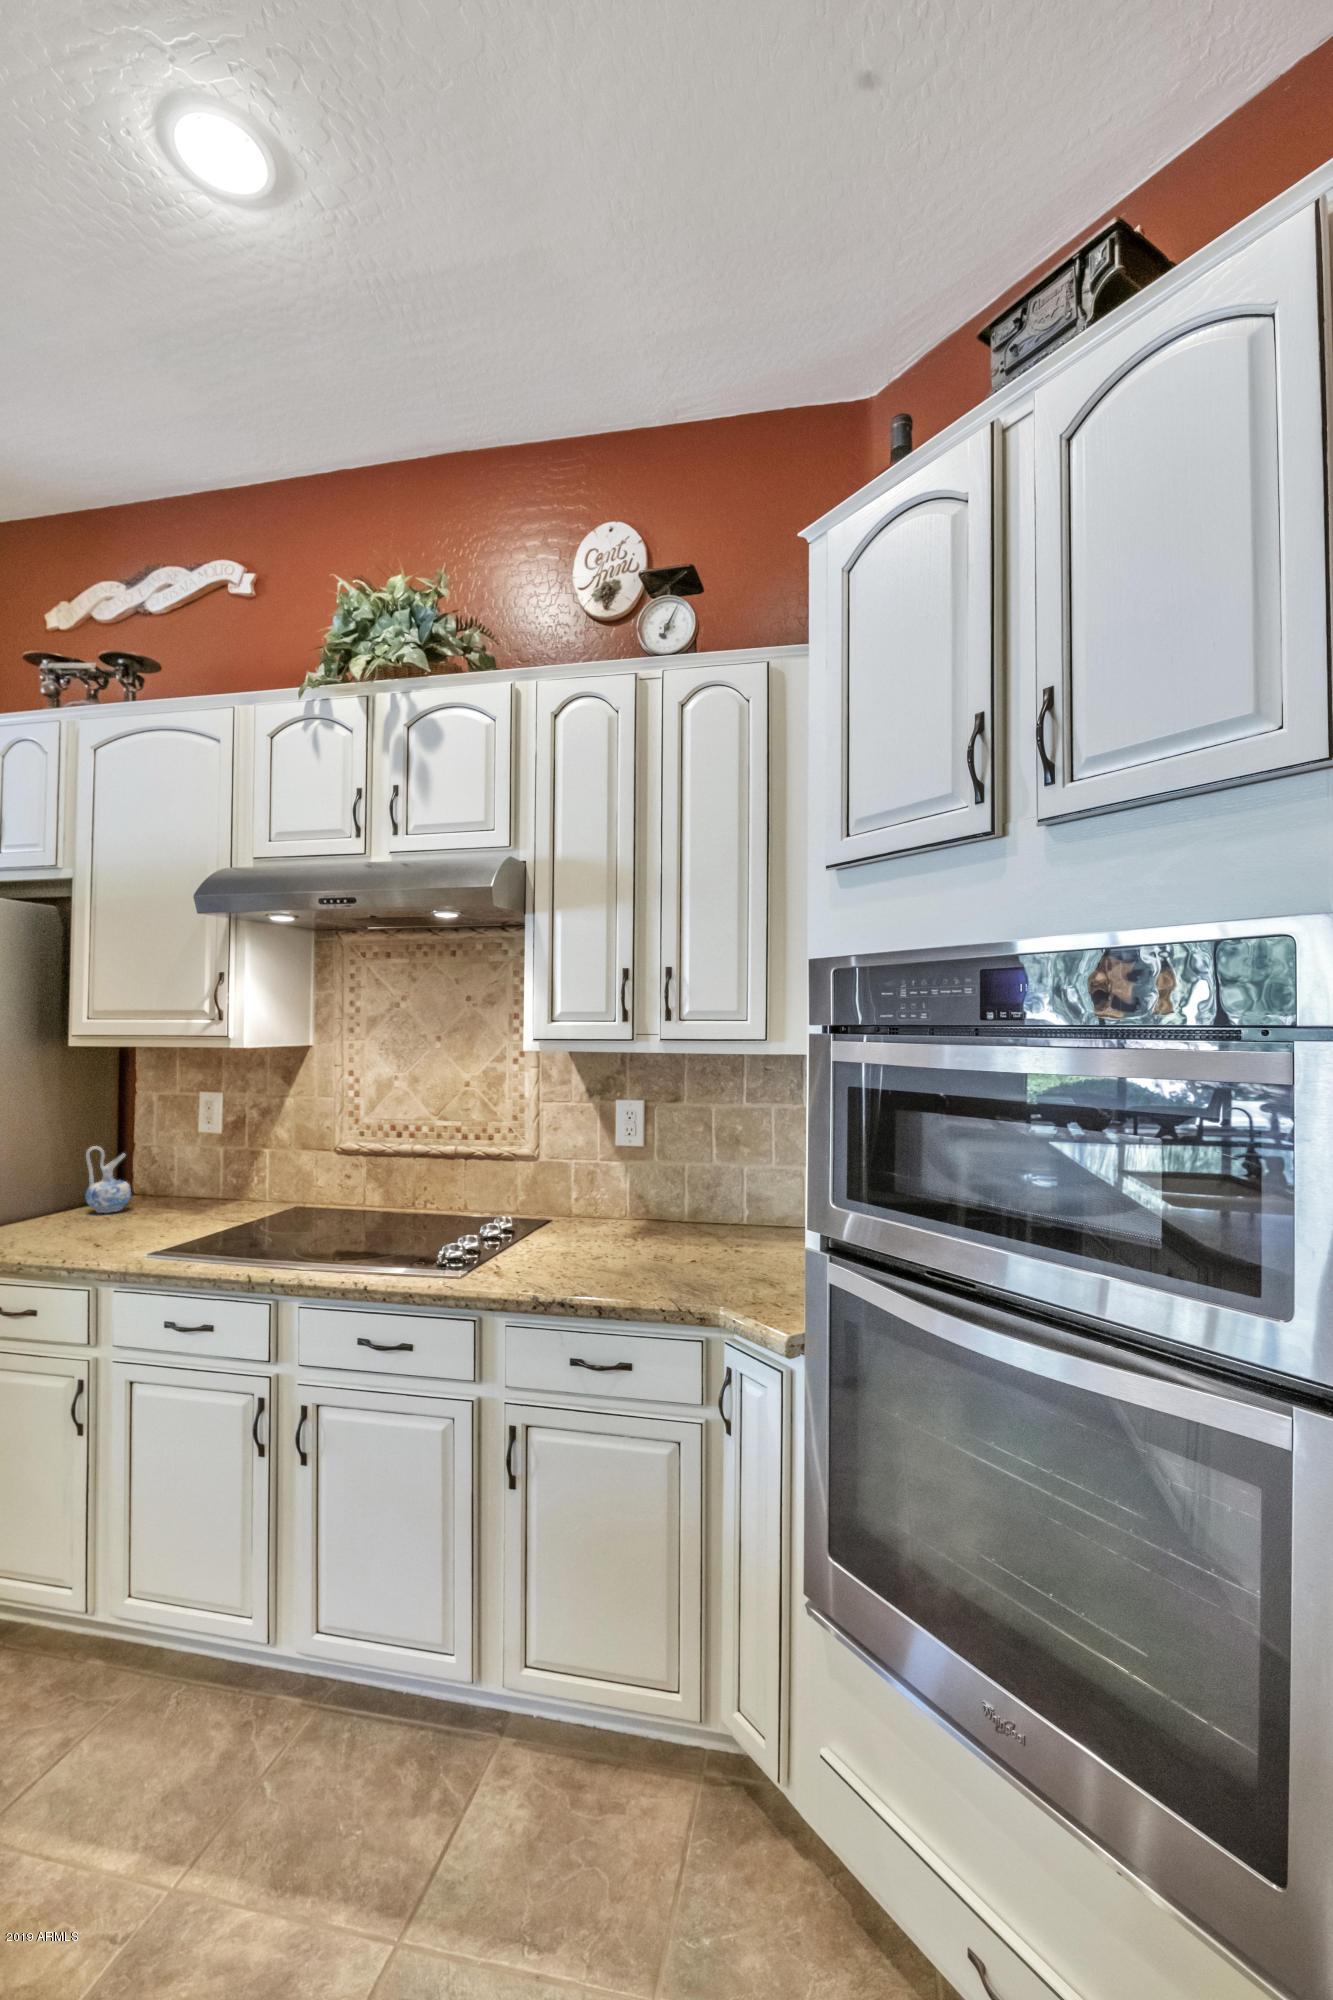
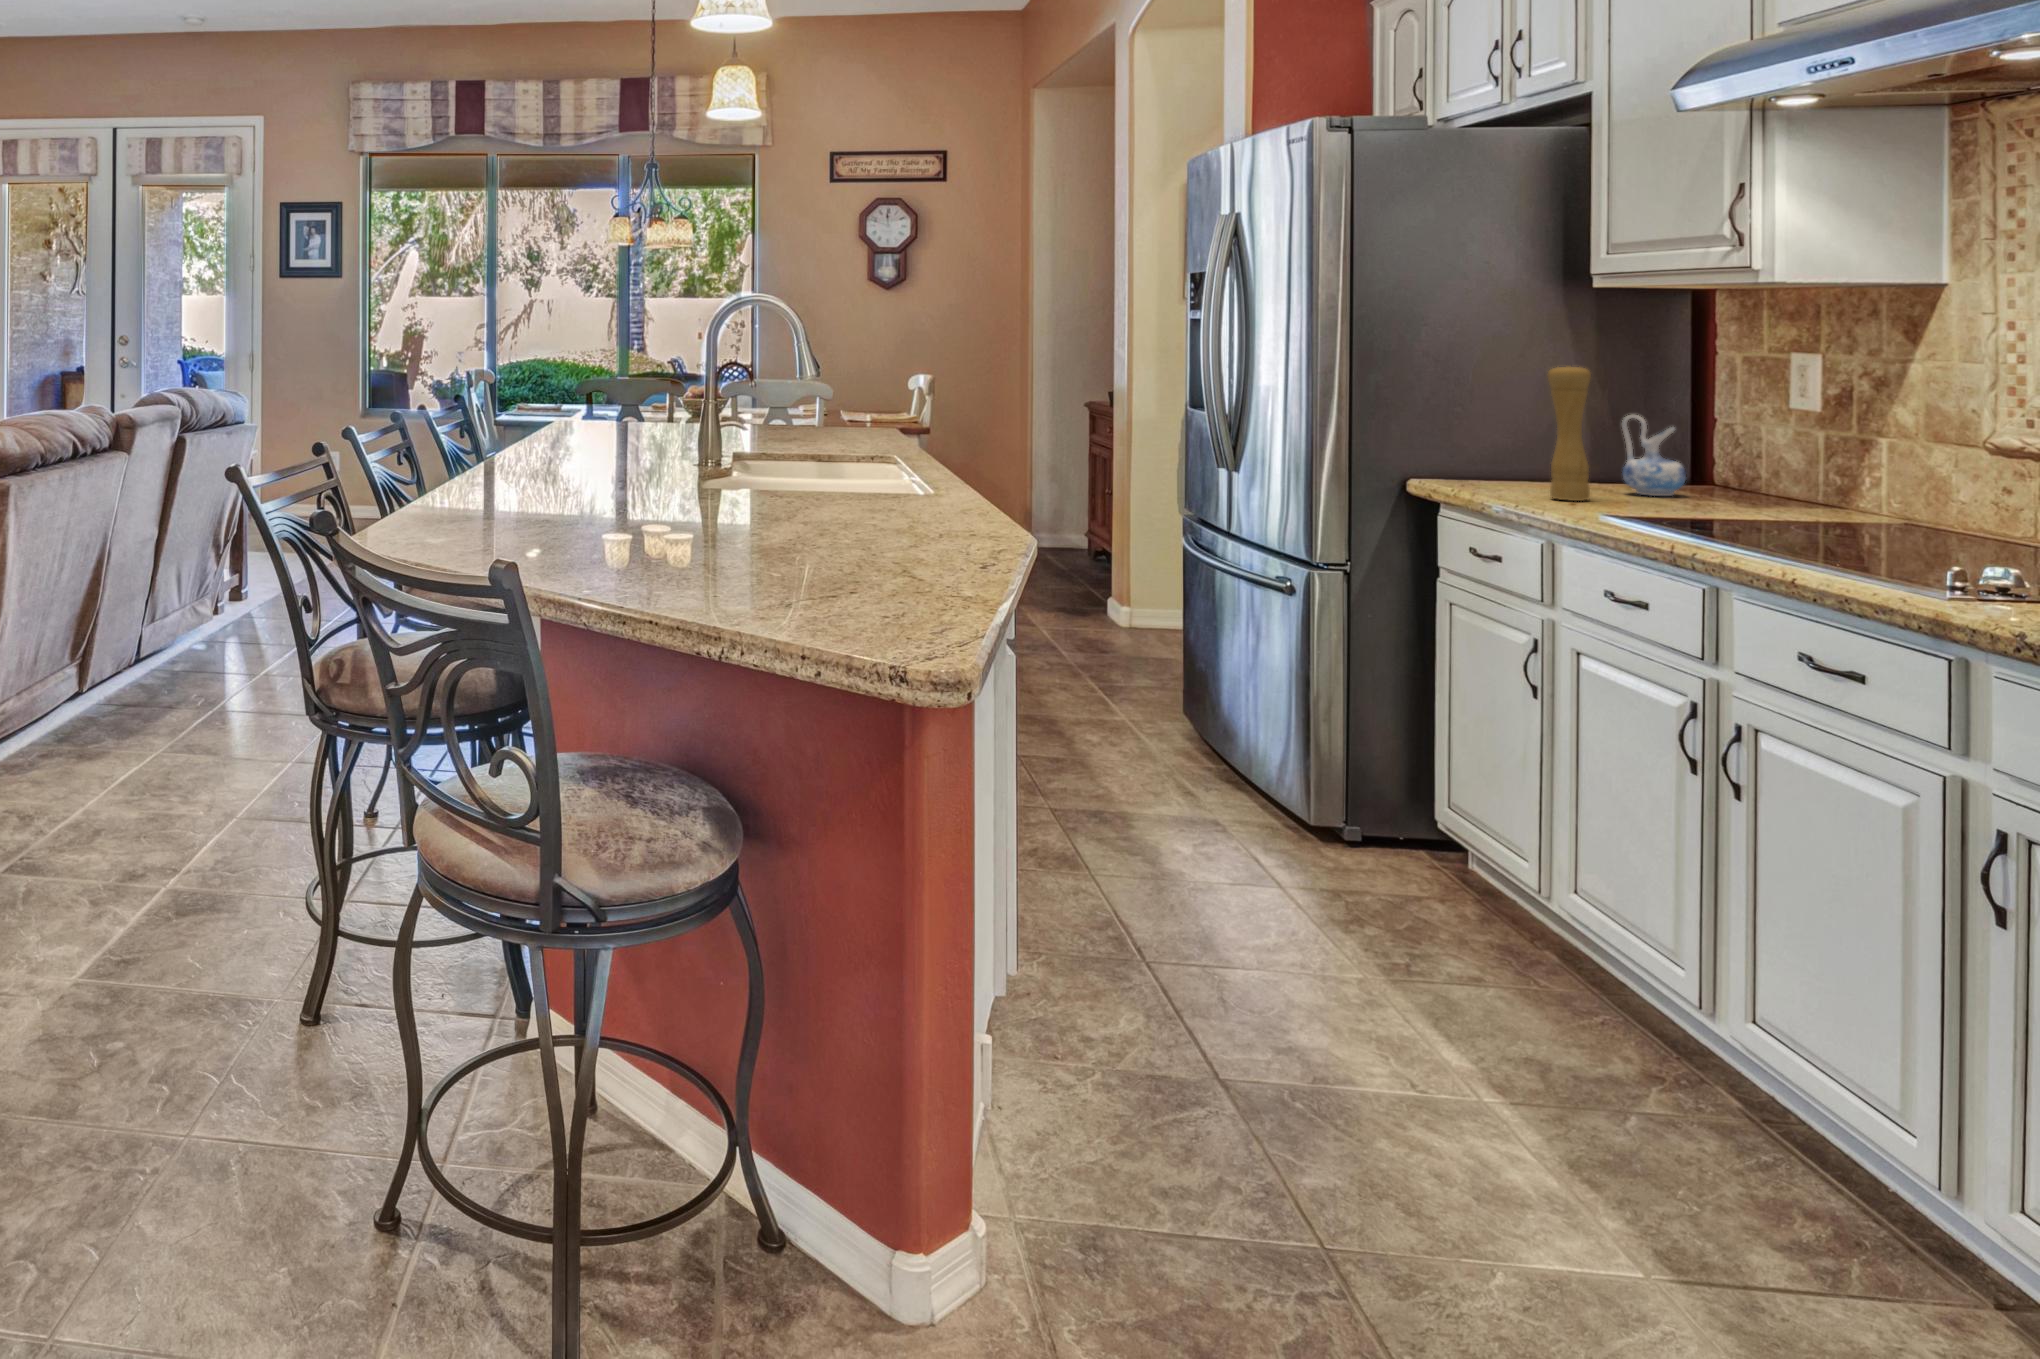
pepper mill: none [51,1110,86,1233] -> present [1547,365,1591,501]

